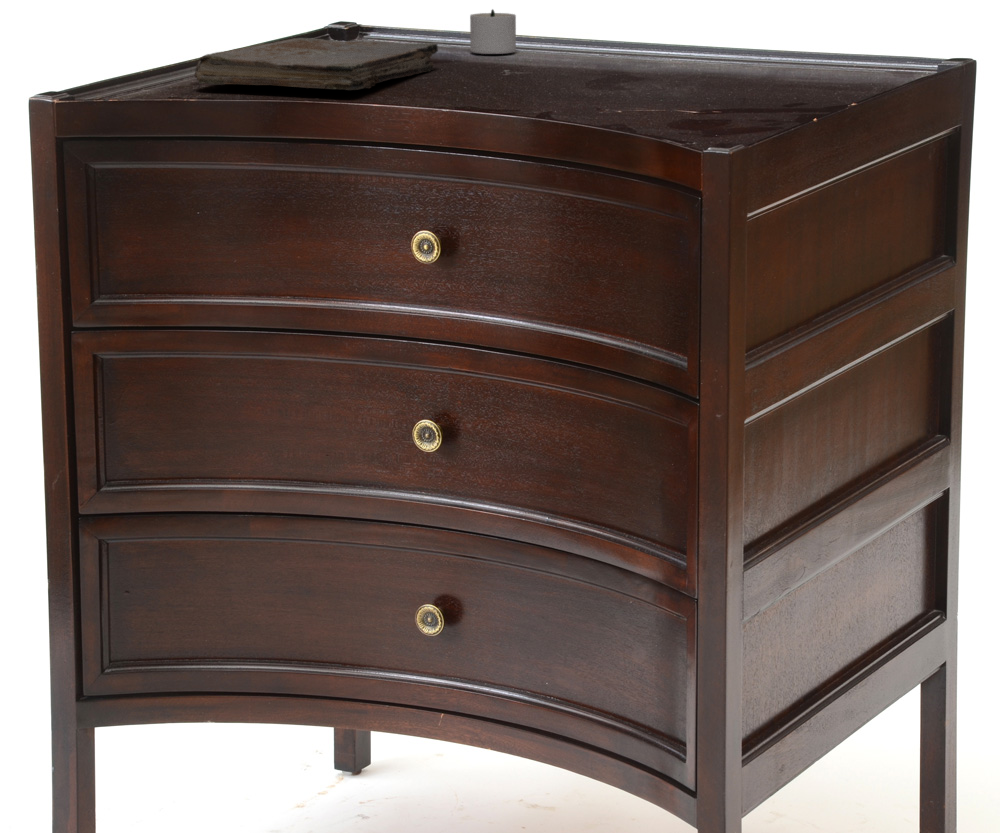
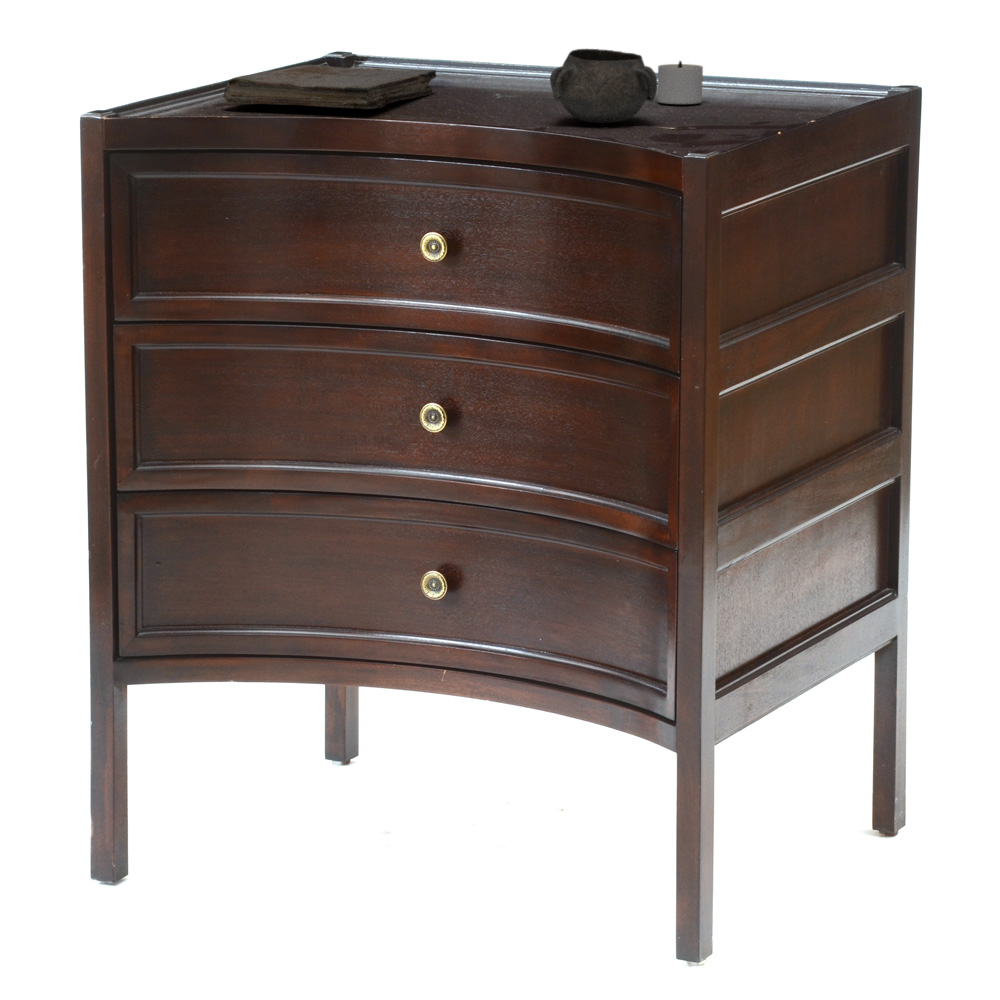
candle: present [470,10,516,54] -> present [658,61,703,104]
decorative bowl: none [555,21,678,107] -> present [550,49,657,124]

